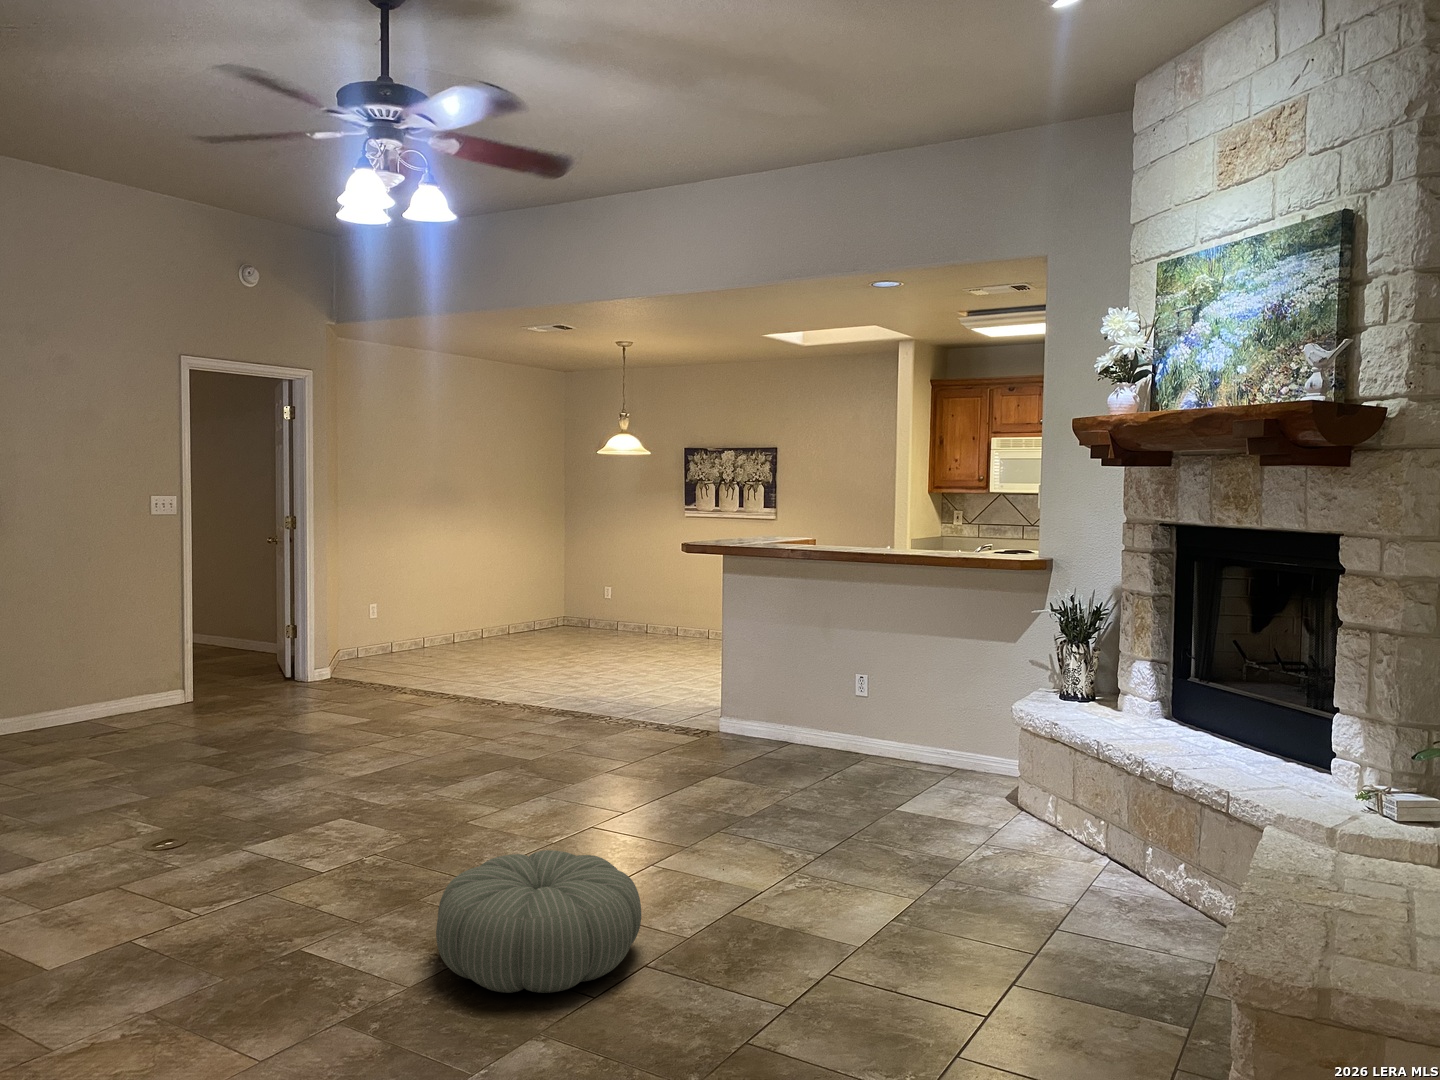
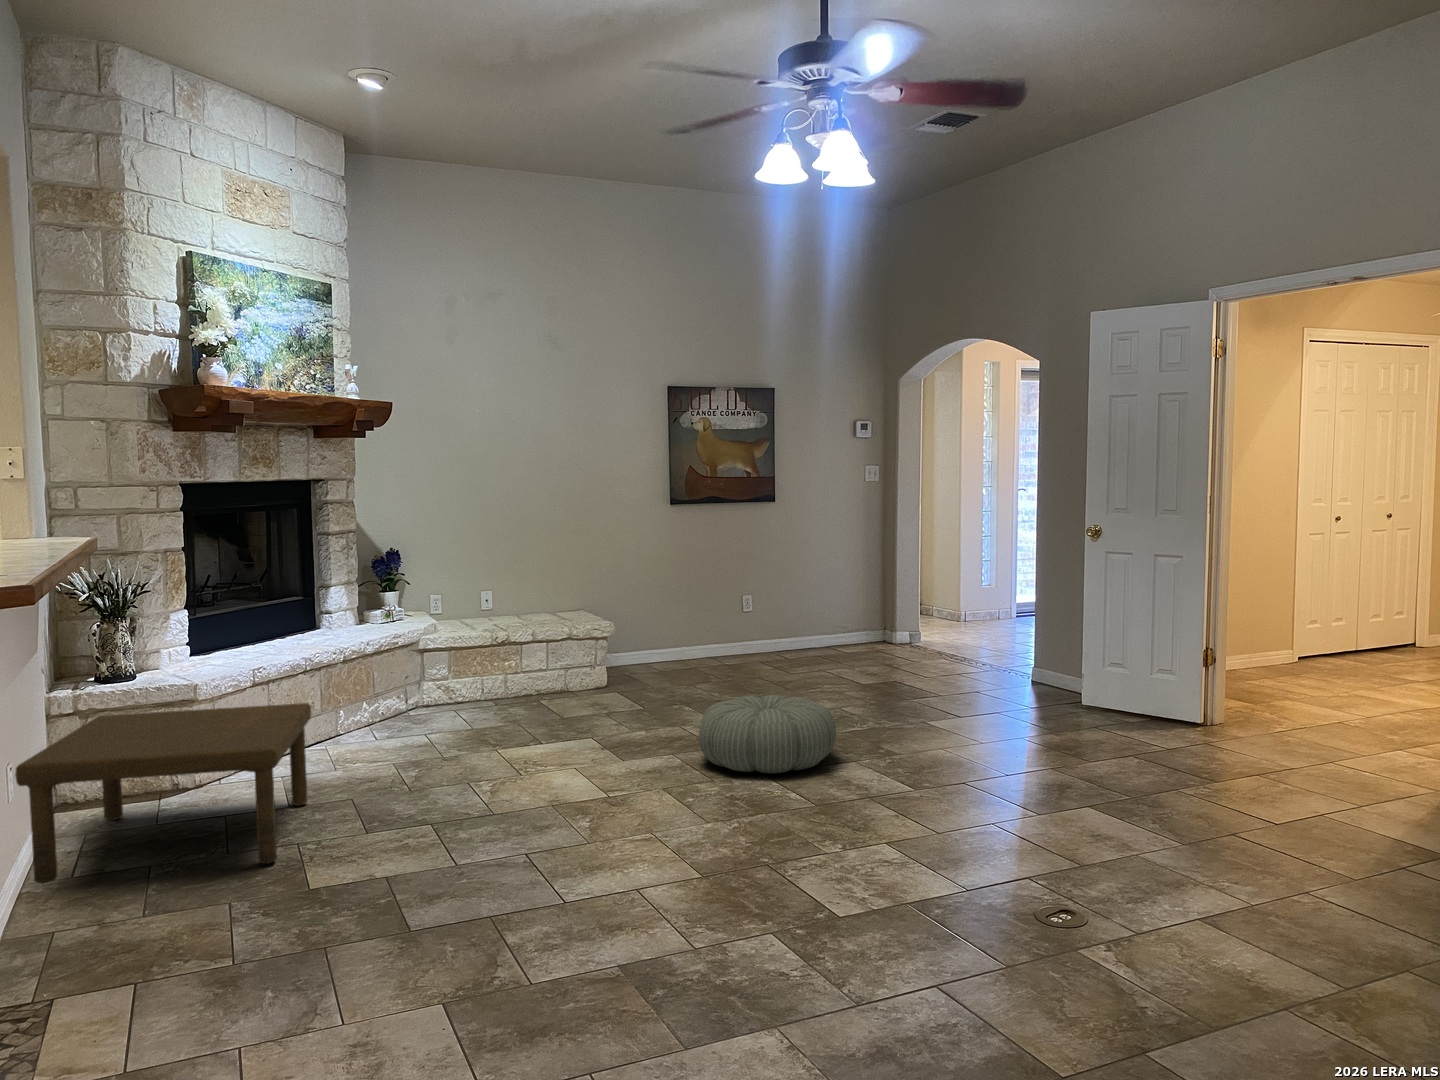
coffee table: none [752,678,978,811] -> present [15,703,311,884]

